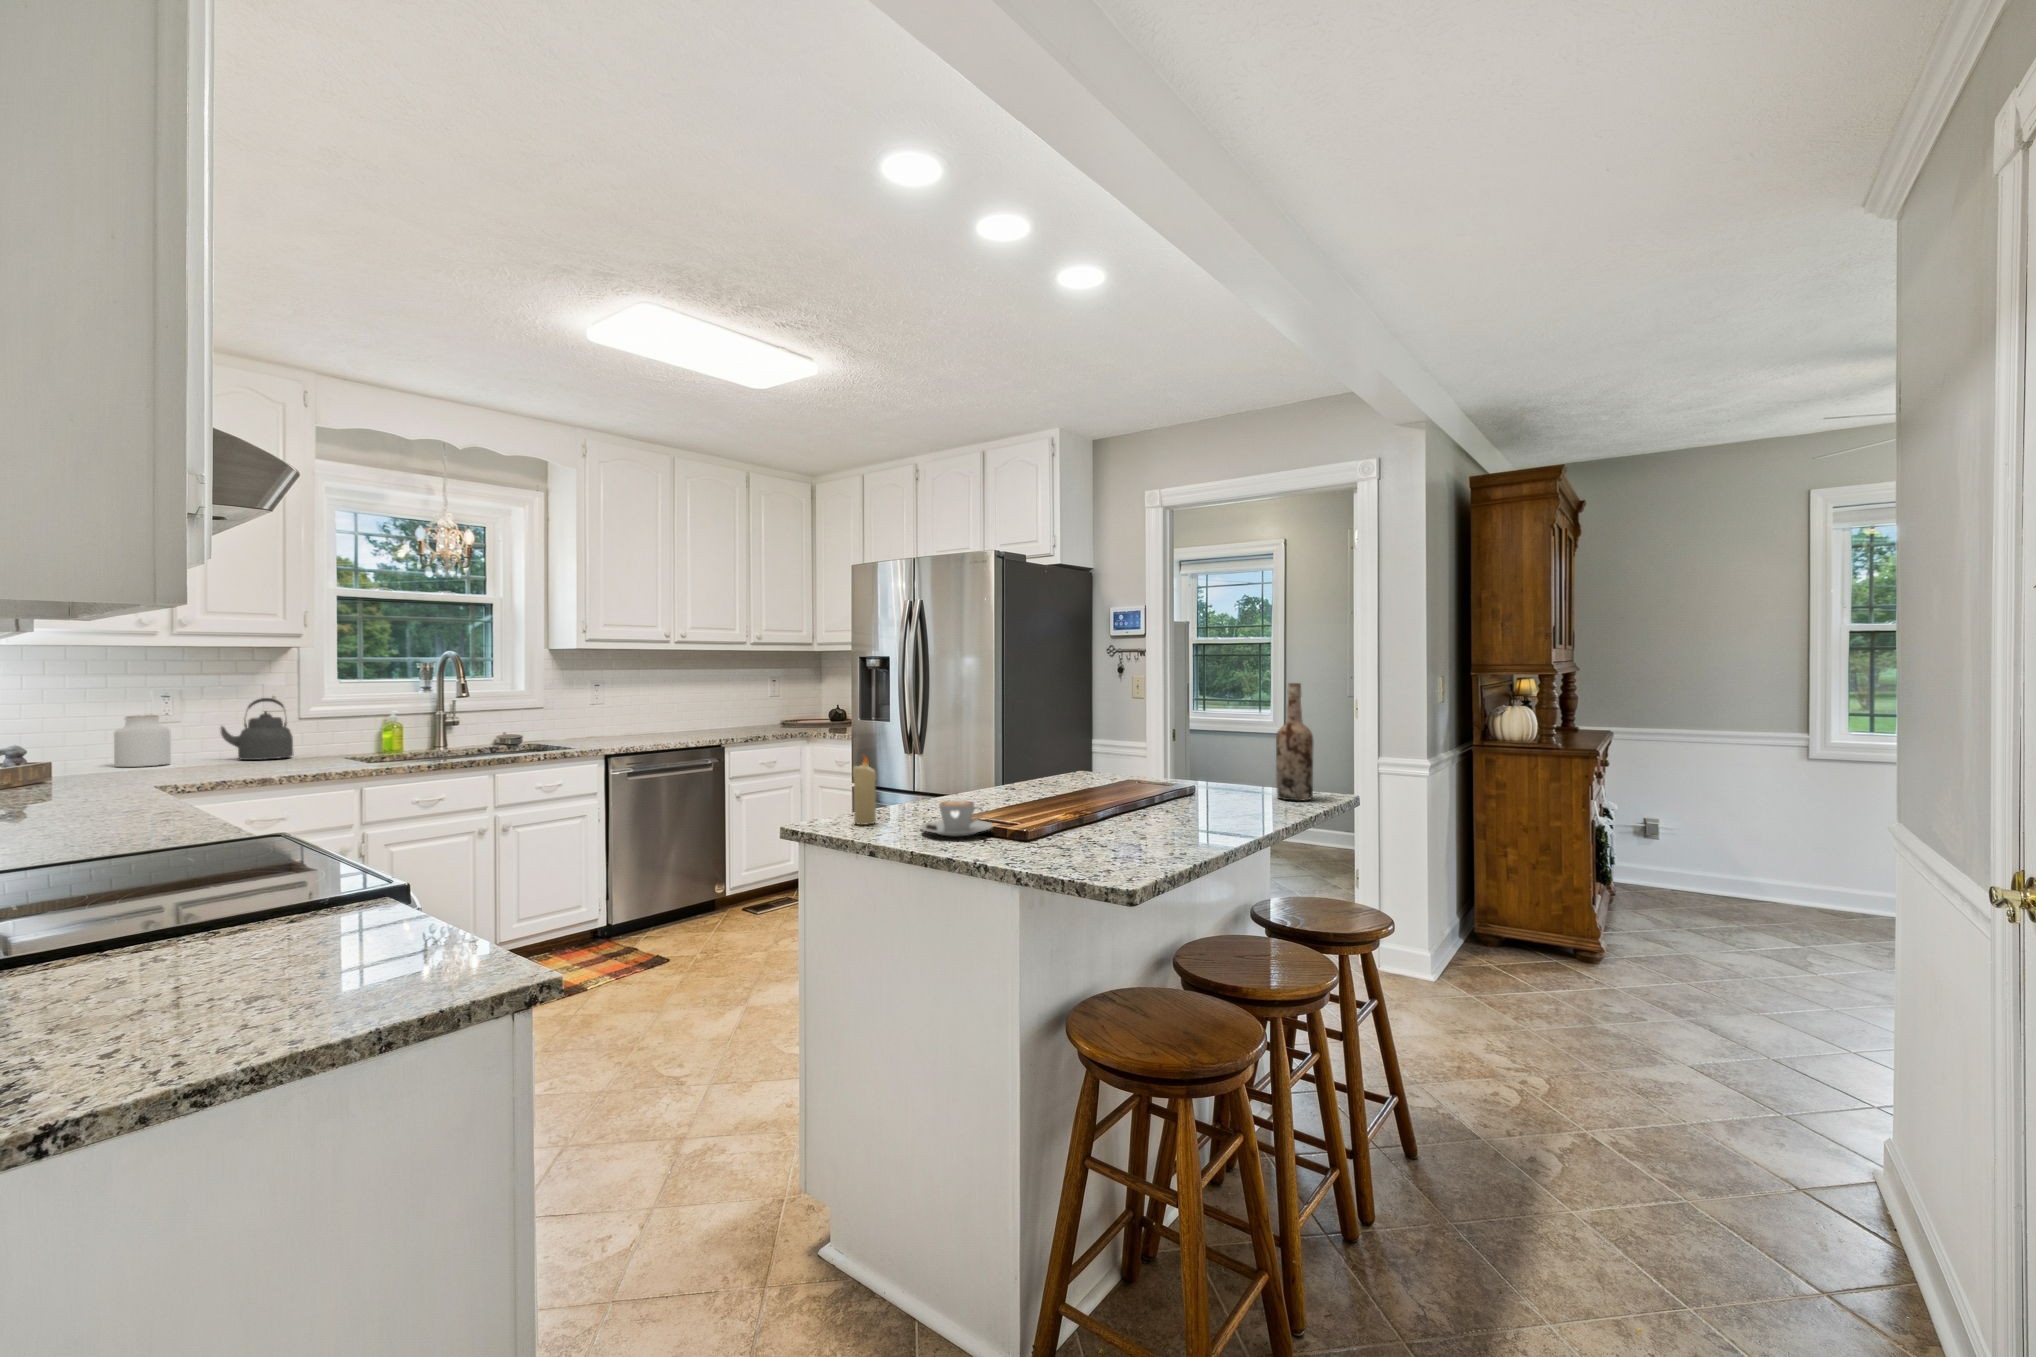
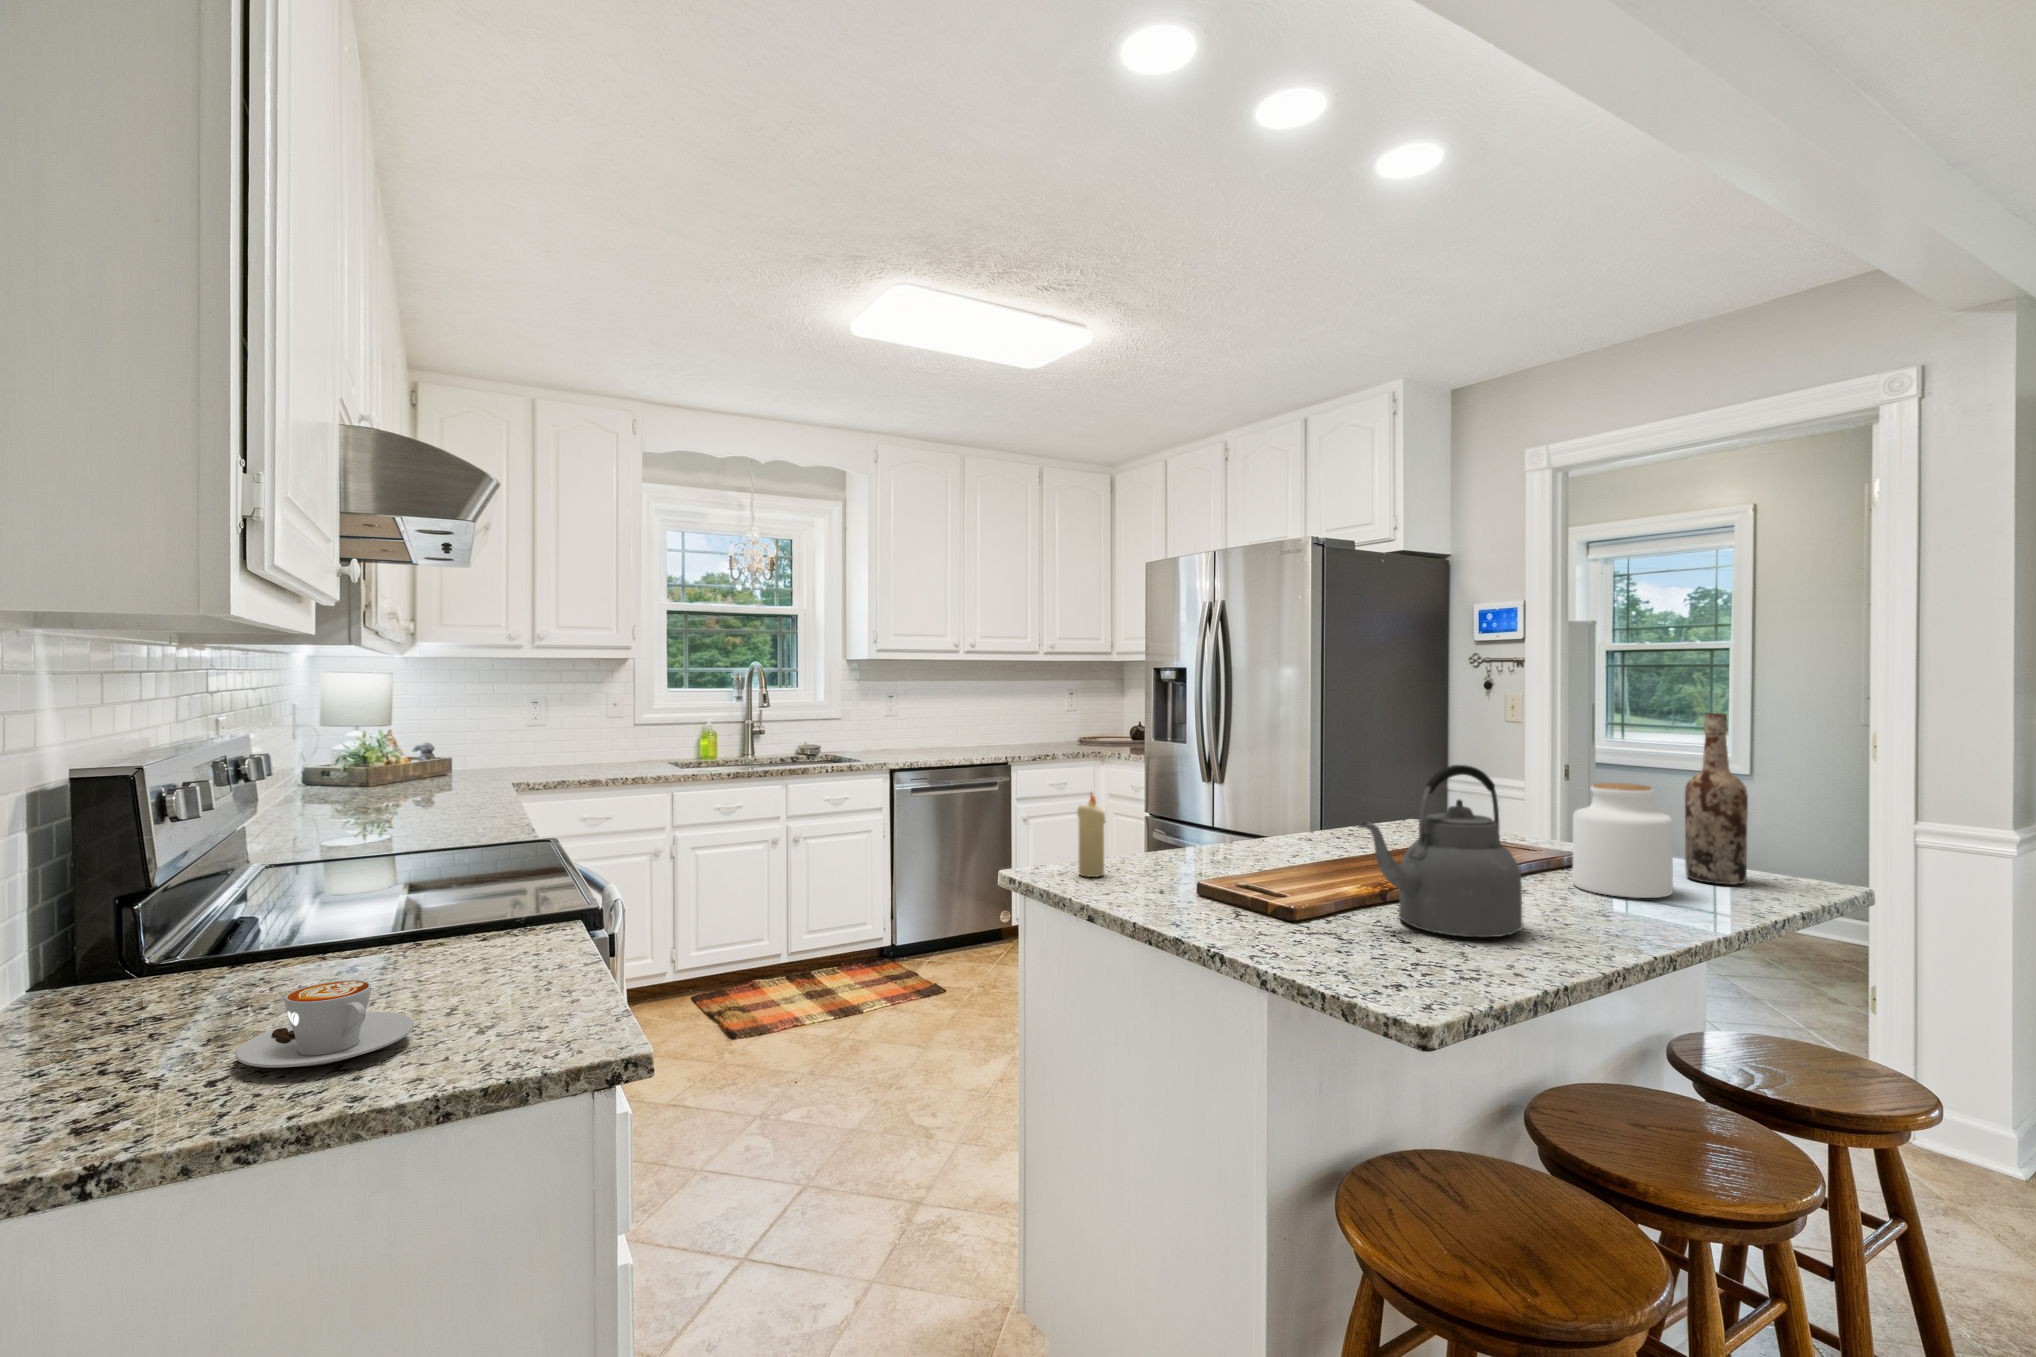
kettle: present [221,698,294,760] -> present [1358,765,1523,937]
jar: present [114,715,171,767] -> present [1573,783,1673,898]
coffee cup: present [921,801,993,836] -> present [236,980,414,1068]

